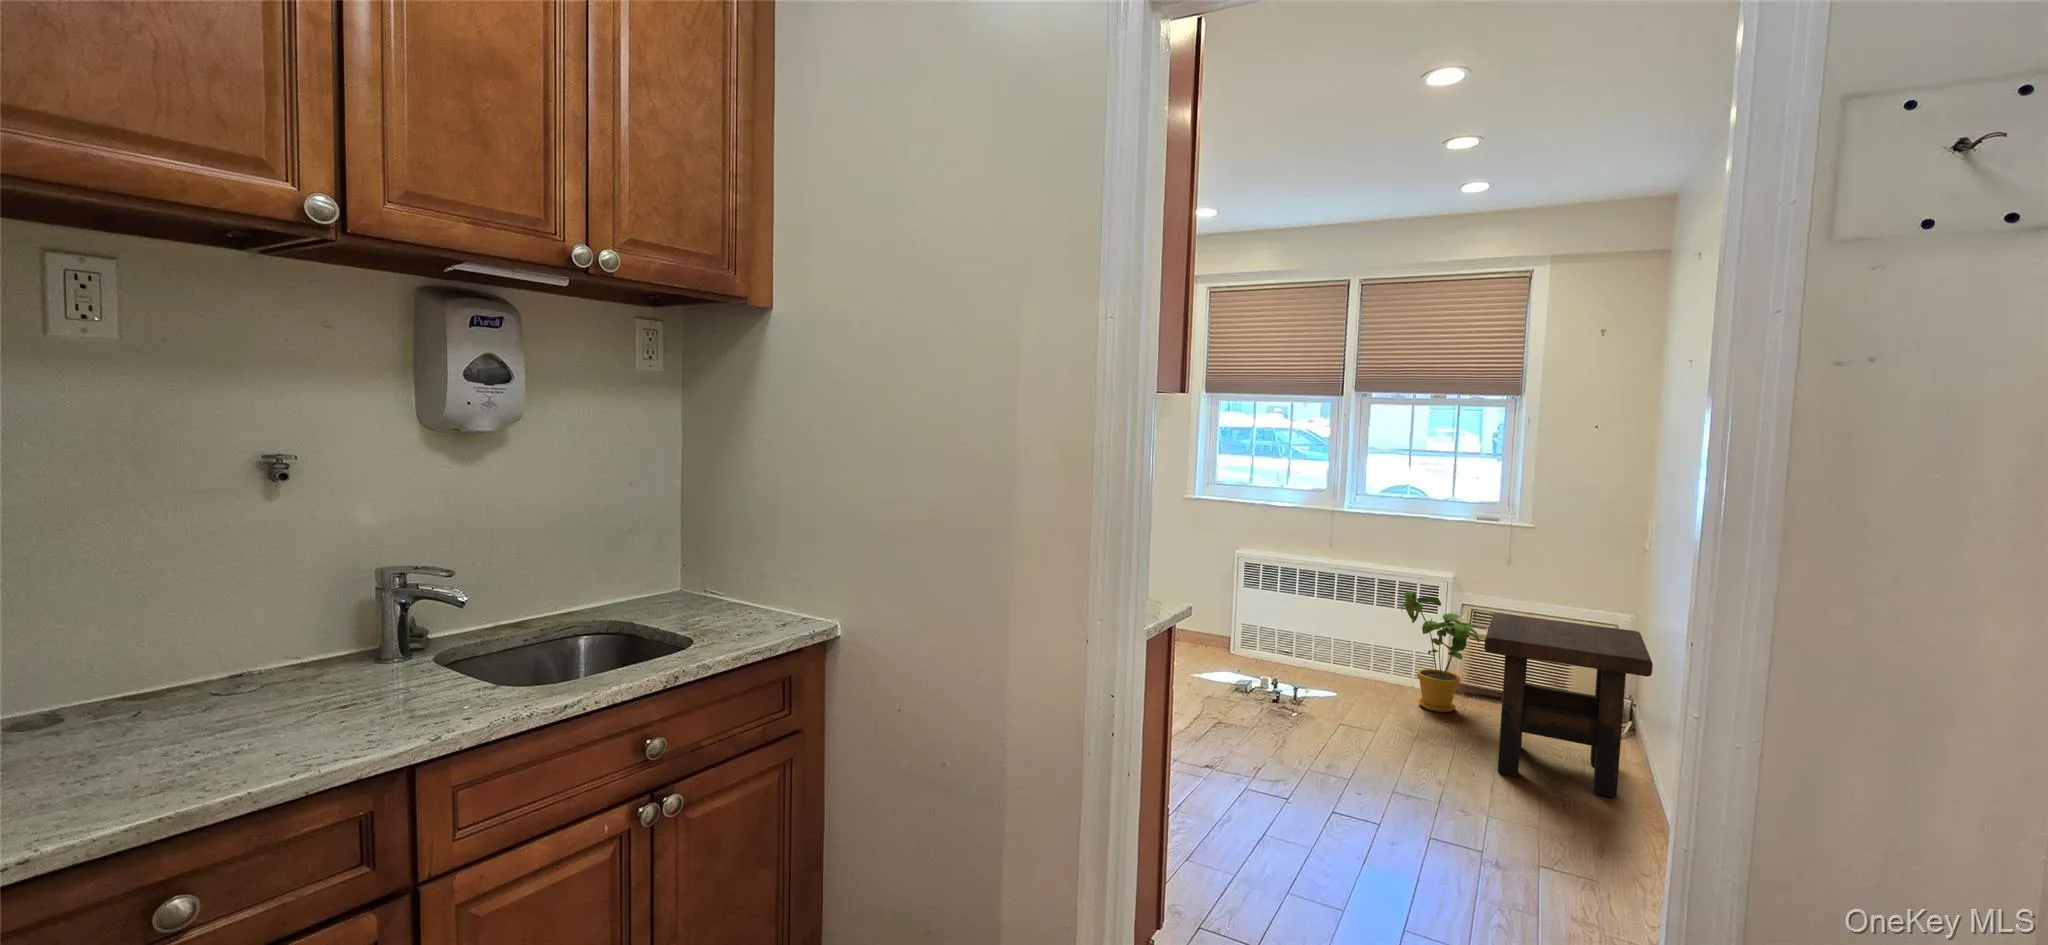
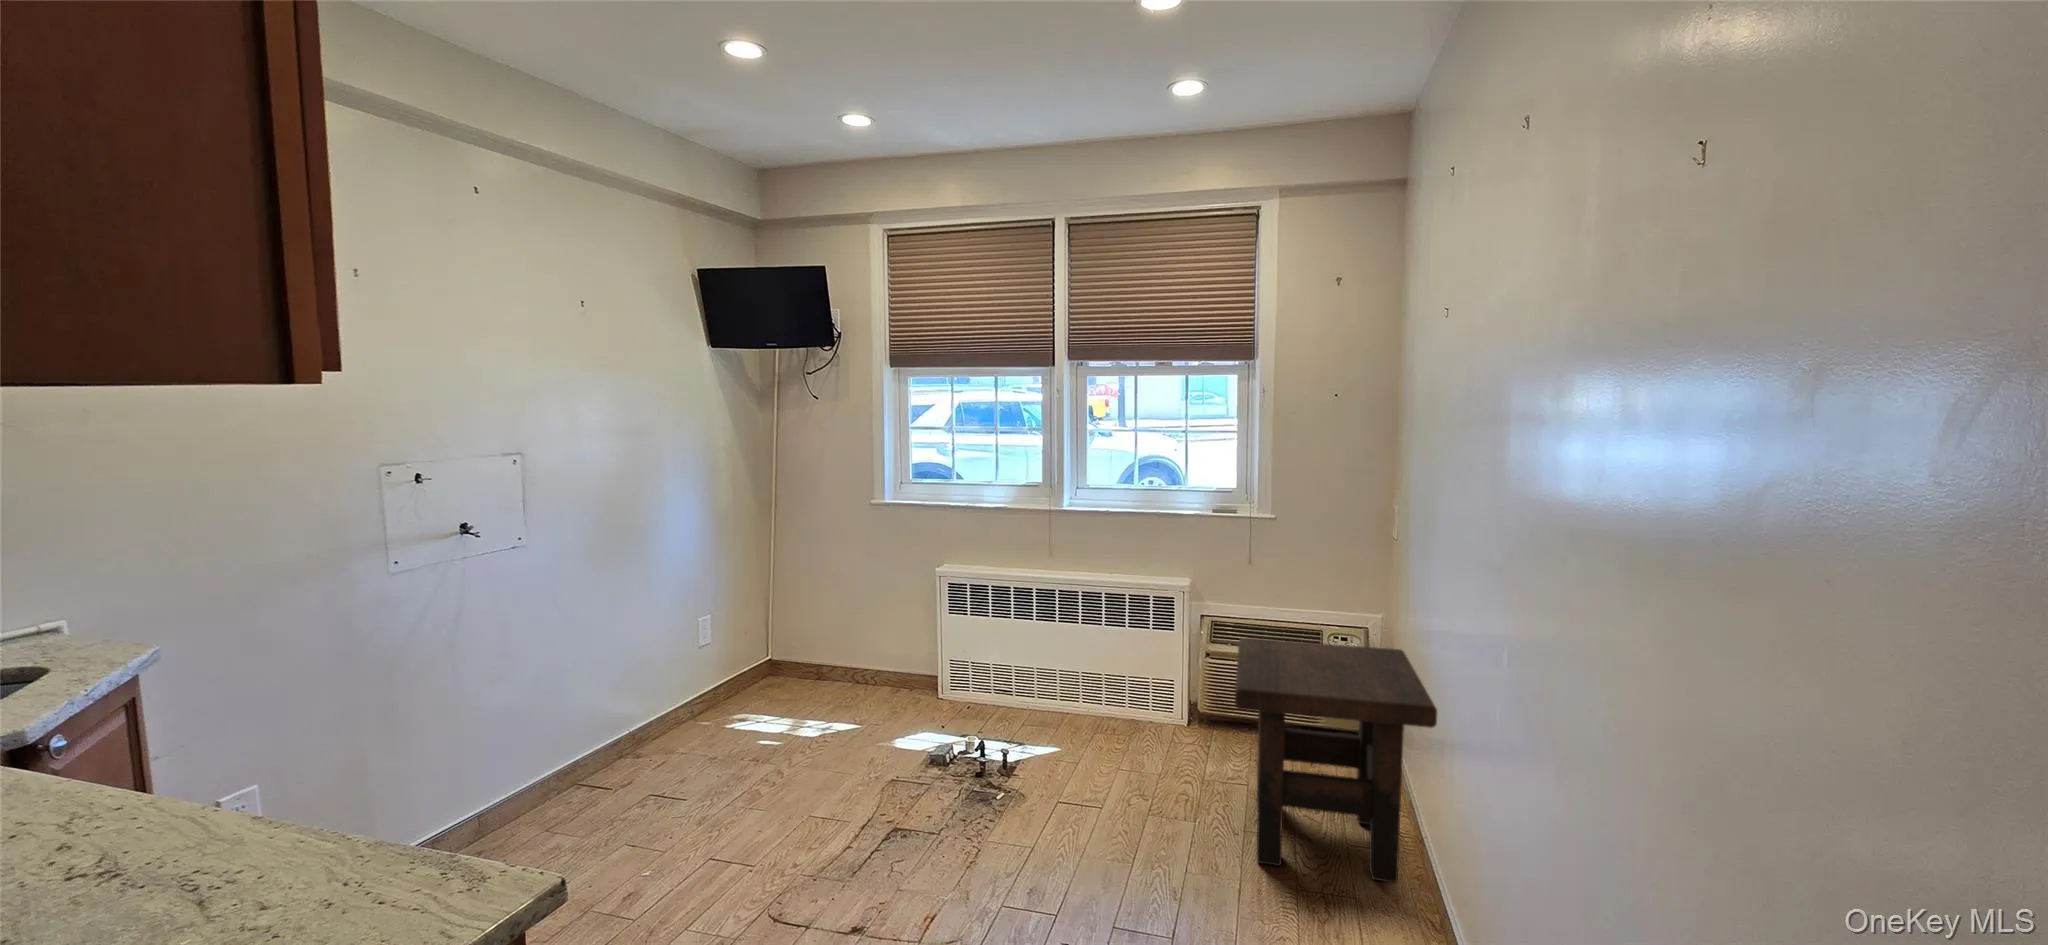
house plant: present [1402,591,1479,712] -> none [1132,613,1223,759]

